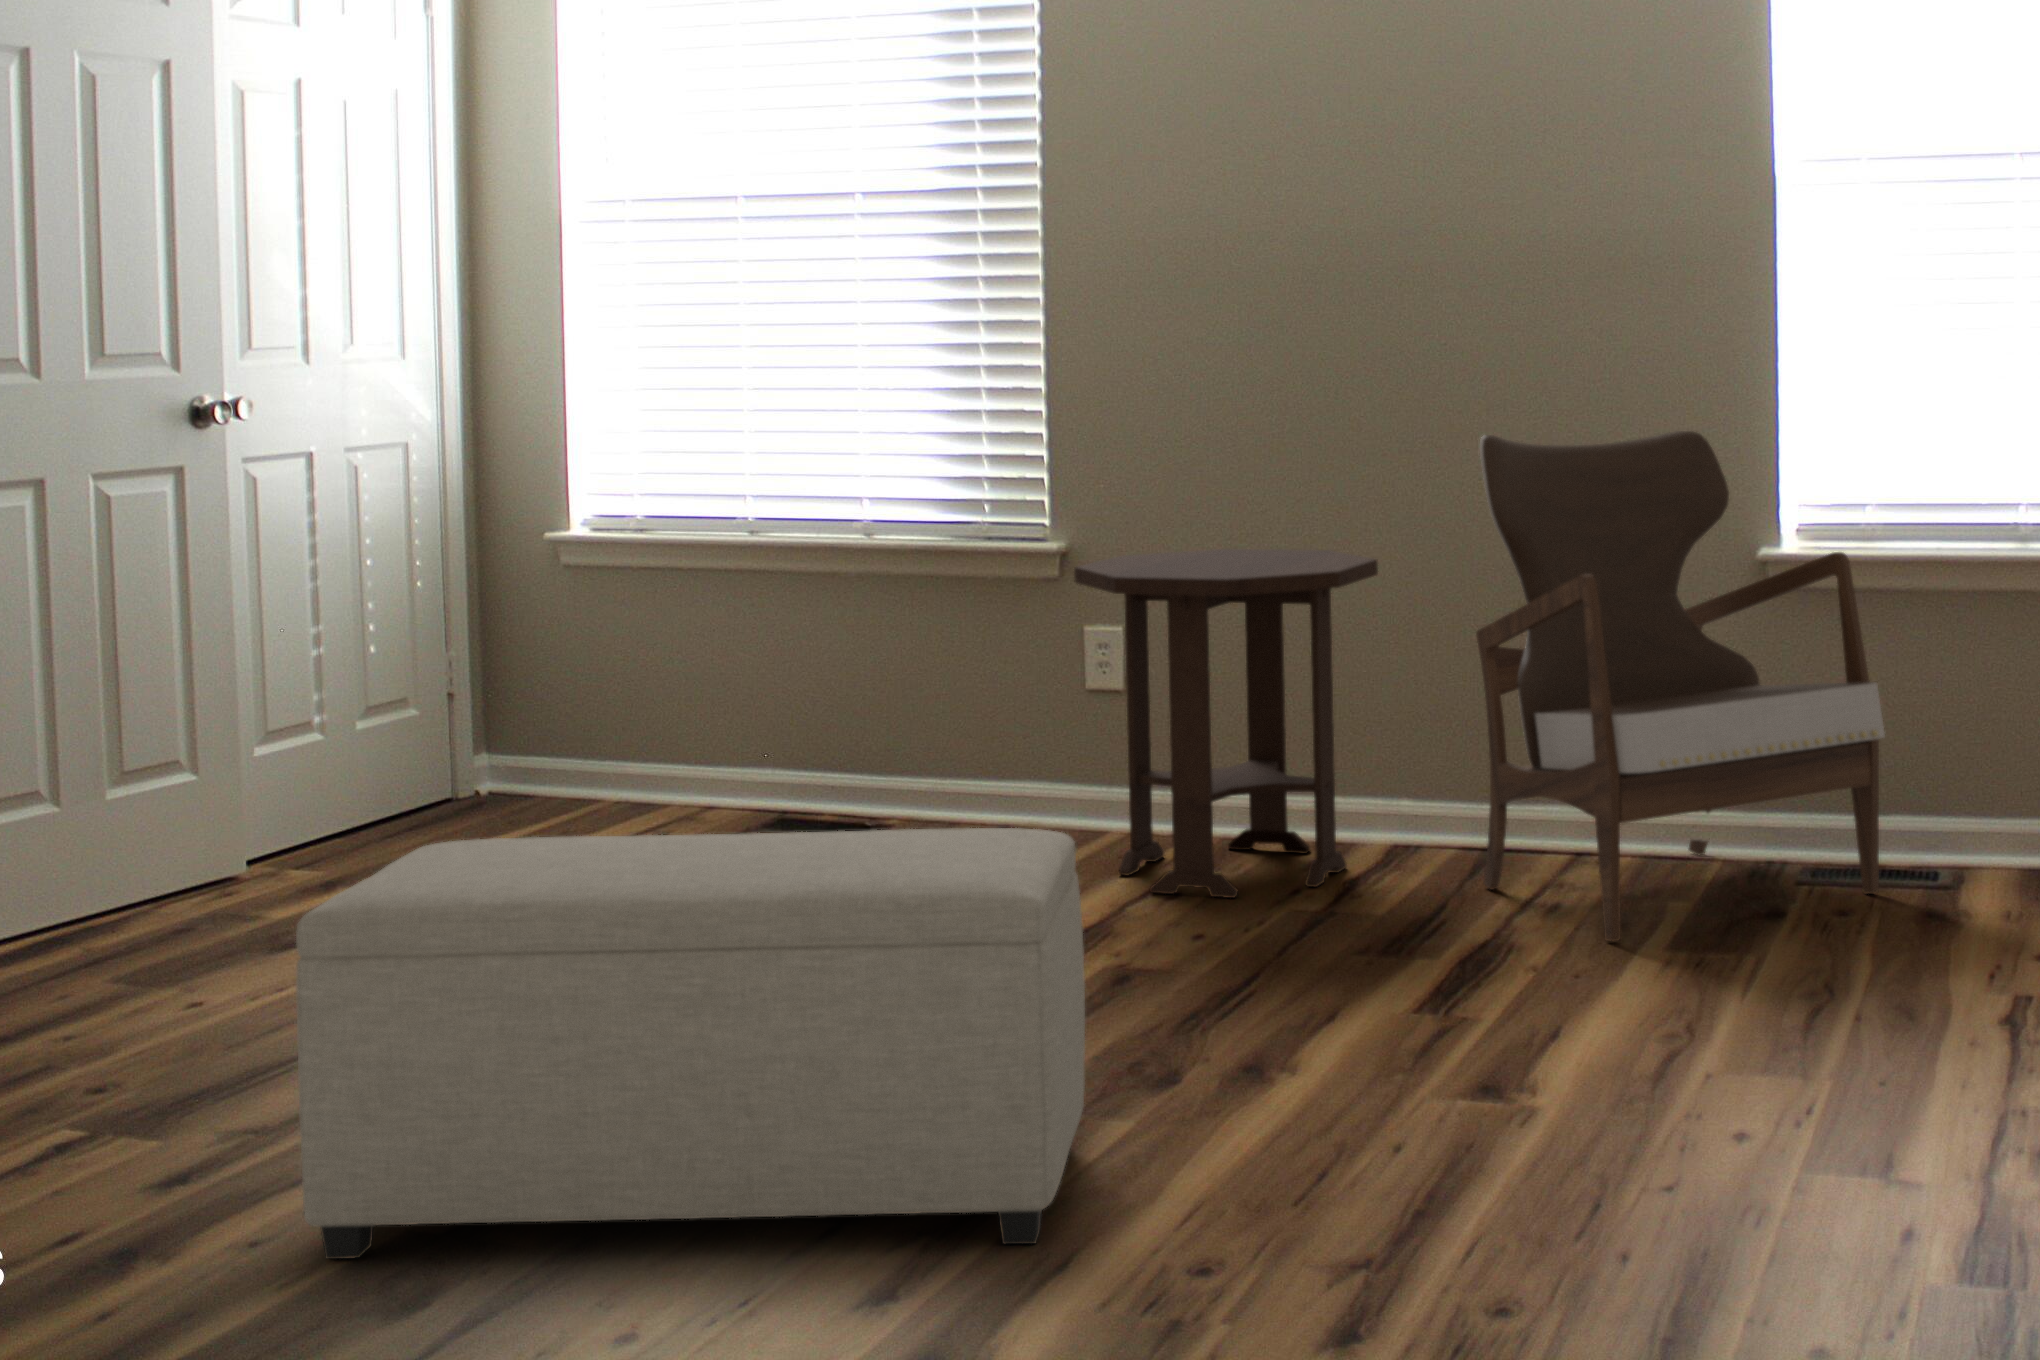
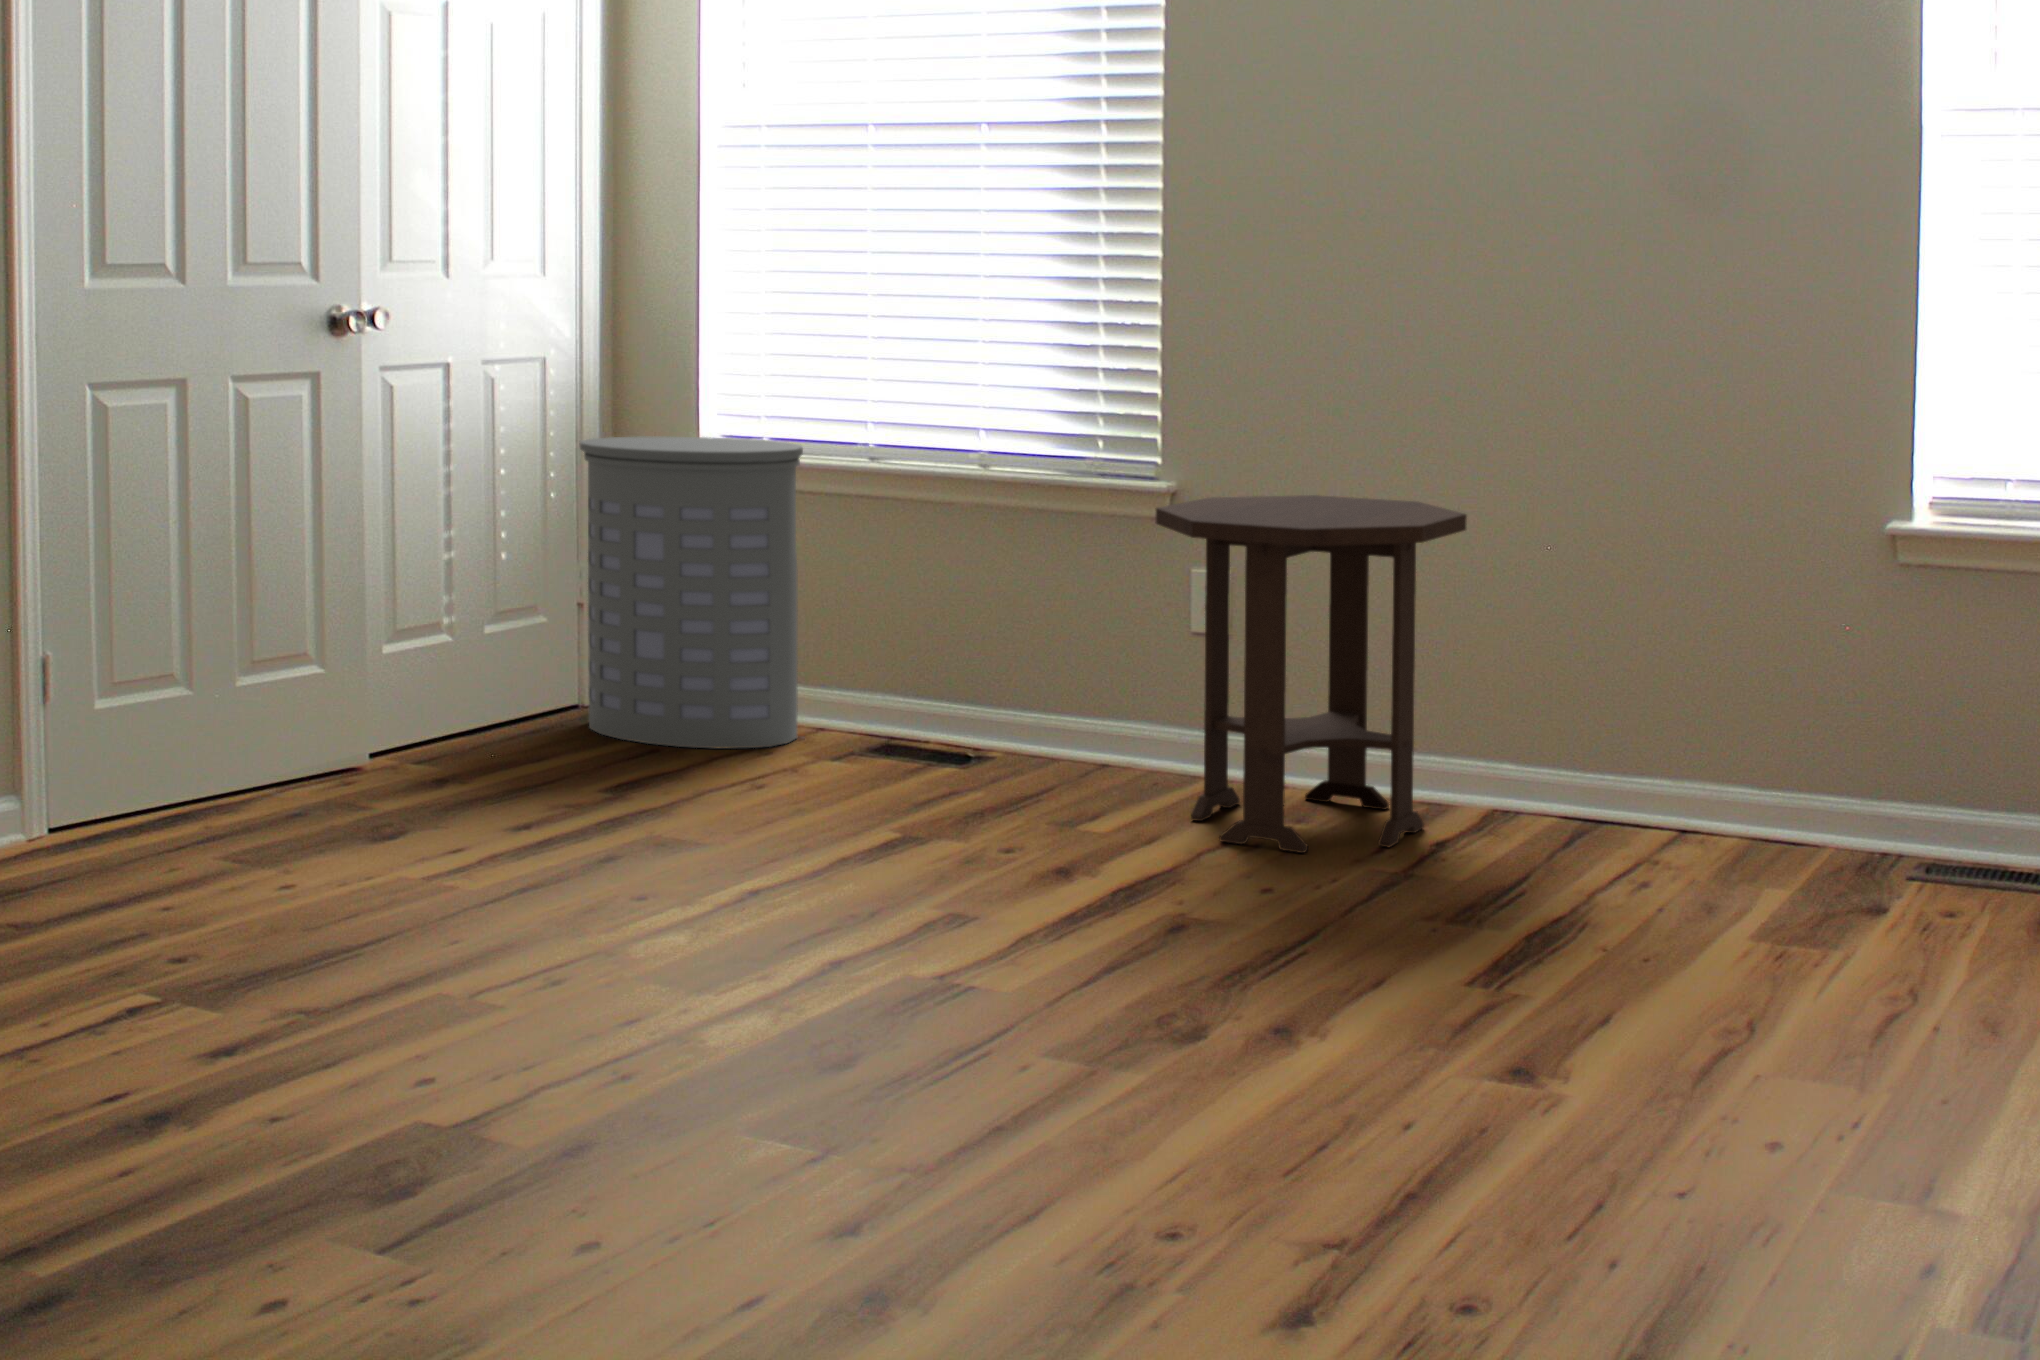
armchair: present [1476,431,1885,941] -> none [1564,390,2011,932]
laundry hamper: none [455,519,701,840] -> present [579,437,803,748]
ottoman: present [296,828,1085,1259] -> none [322,762,1111,1228]

